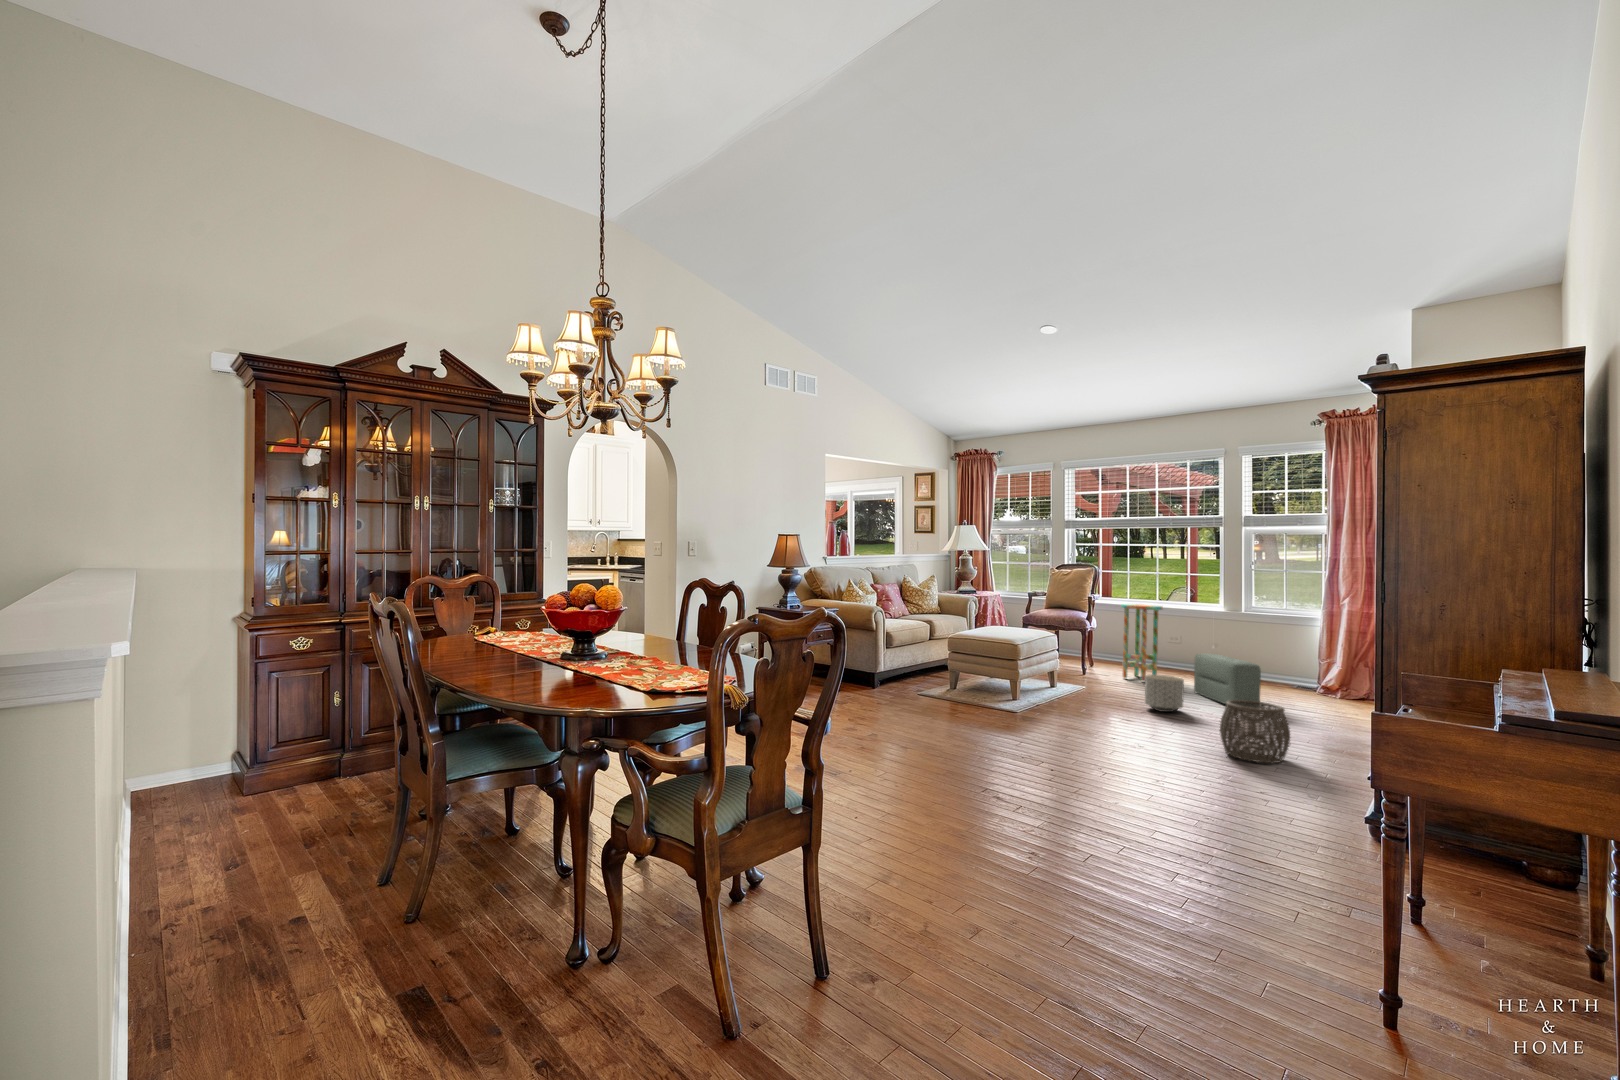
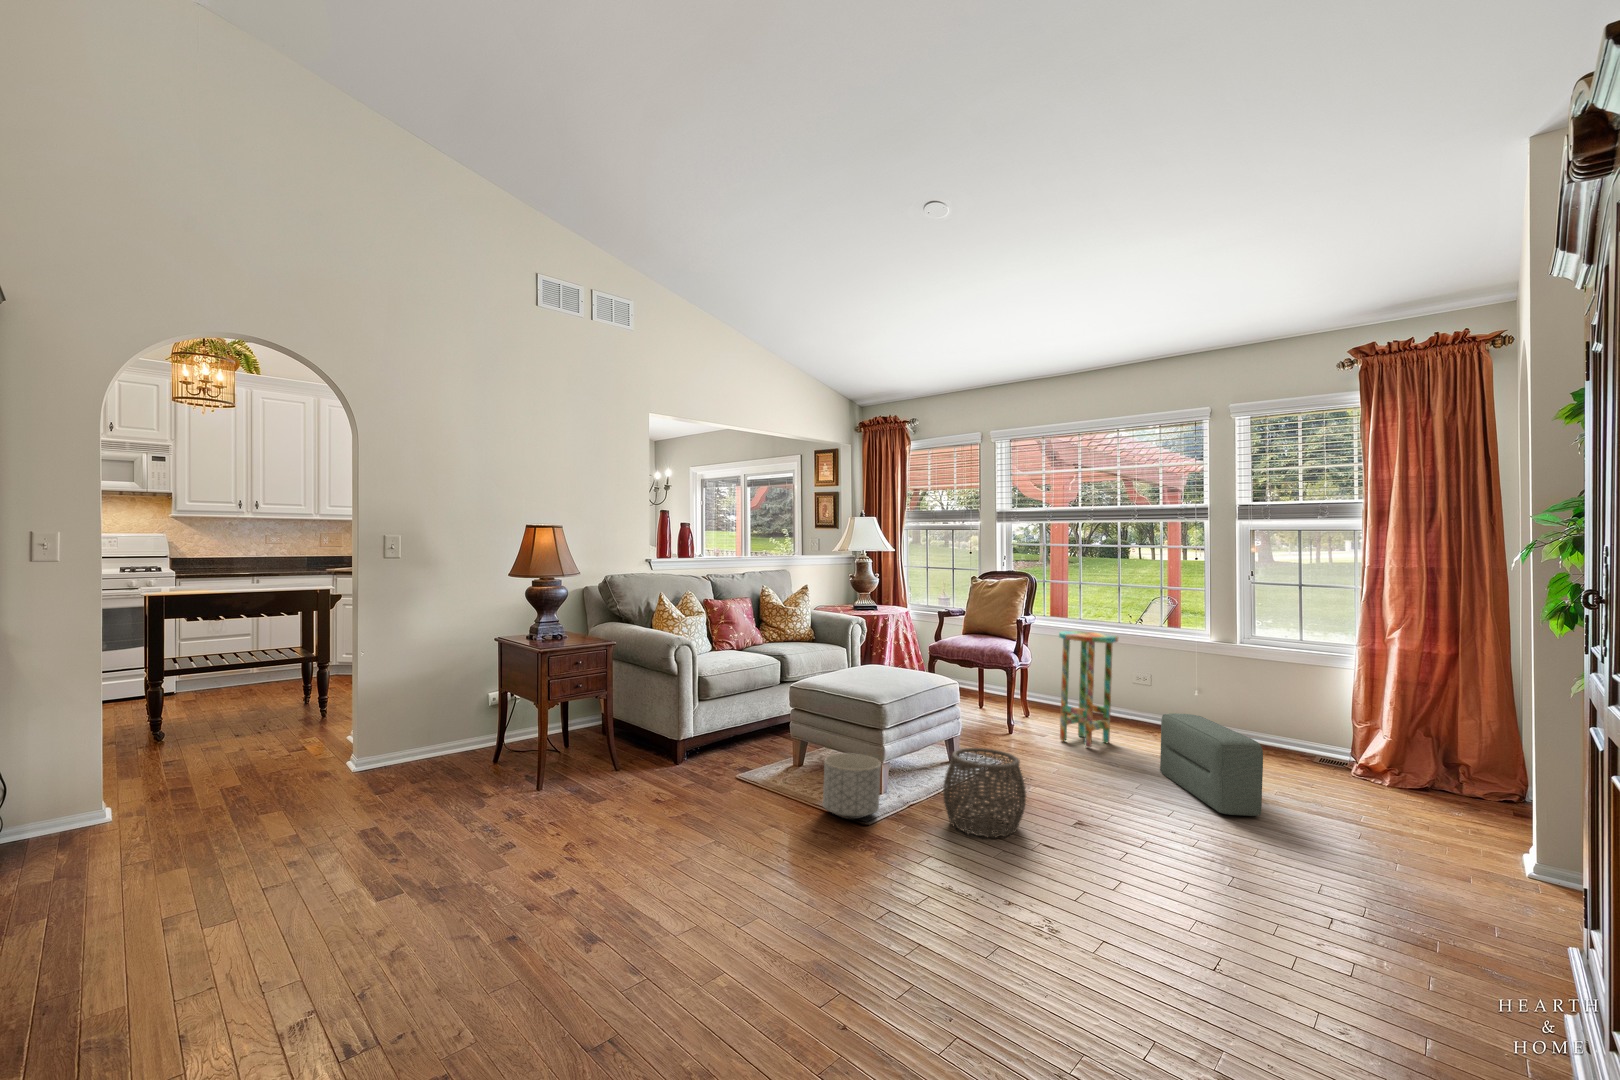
planter: present [1145,675,1184,712] -> present [823,753,881,819]
woven basket: present [1220,700,1290,764] -> present [943,748,1026,838]

